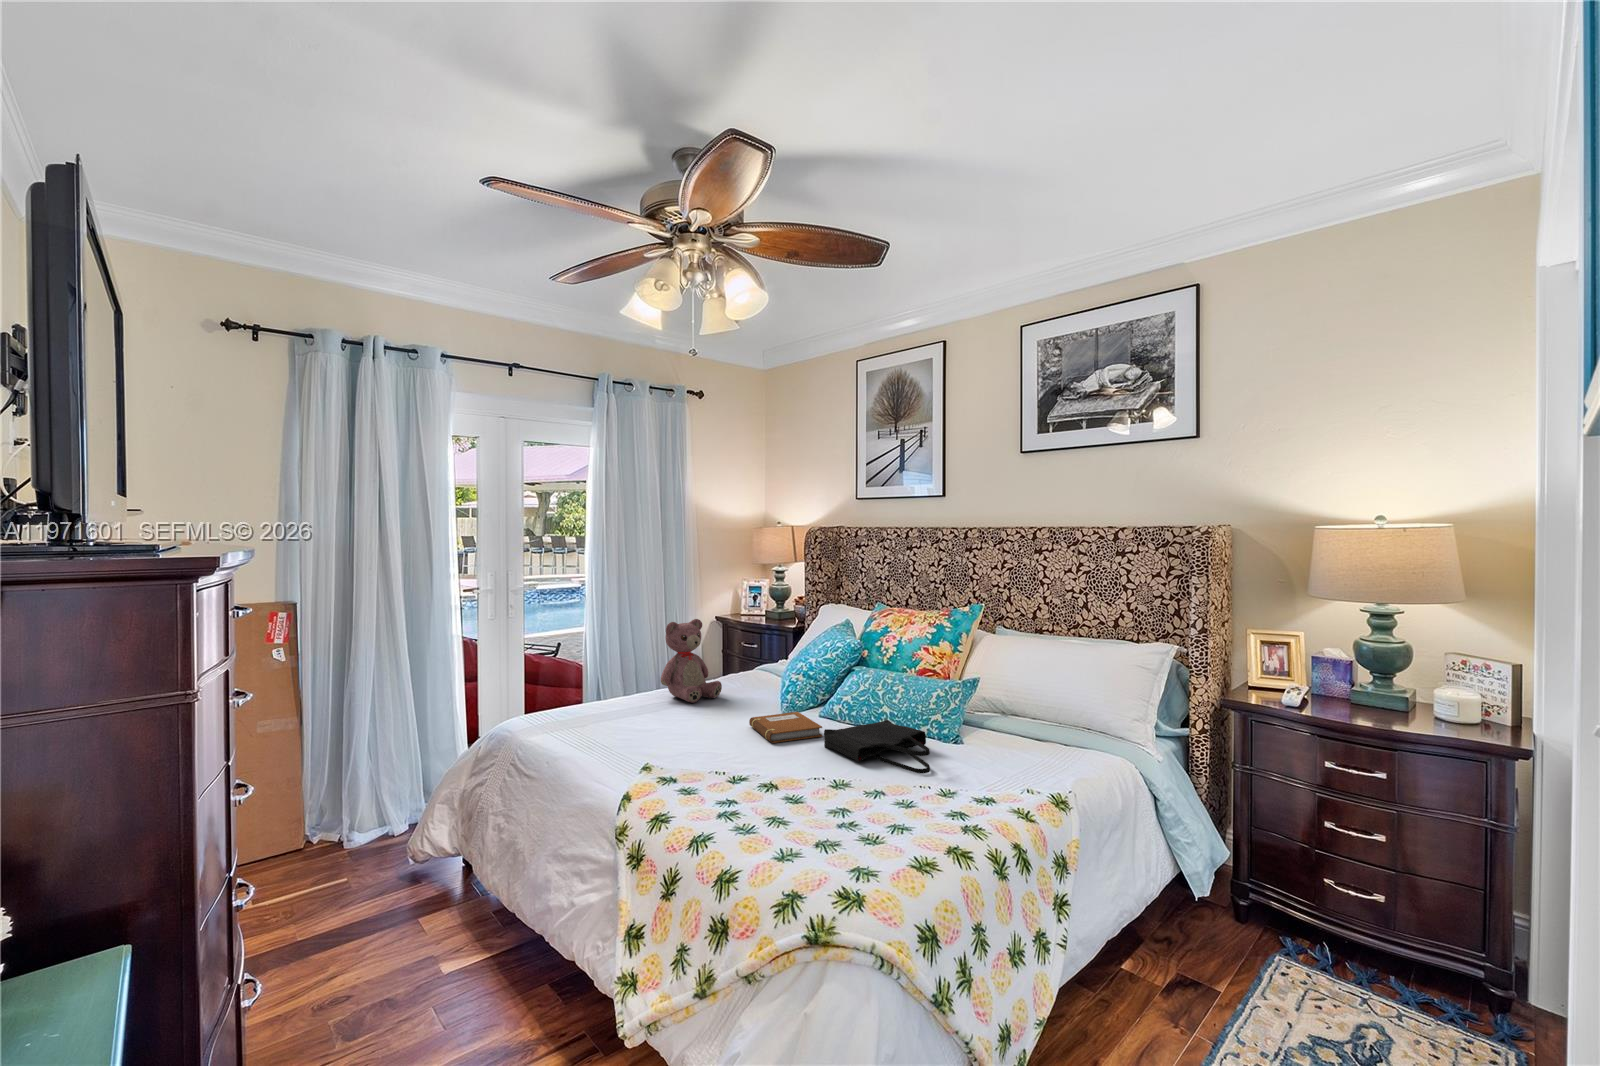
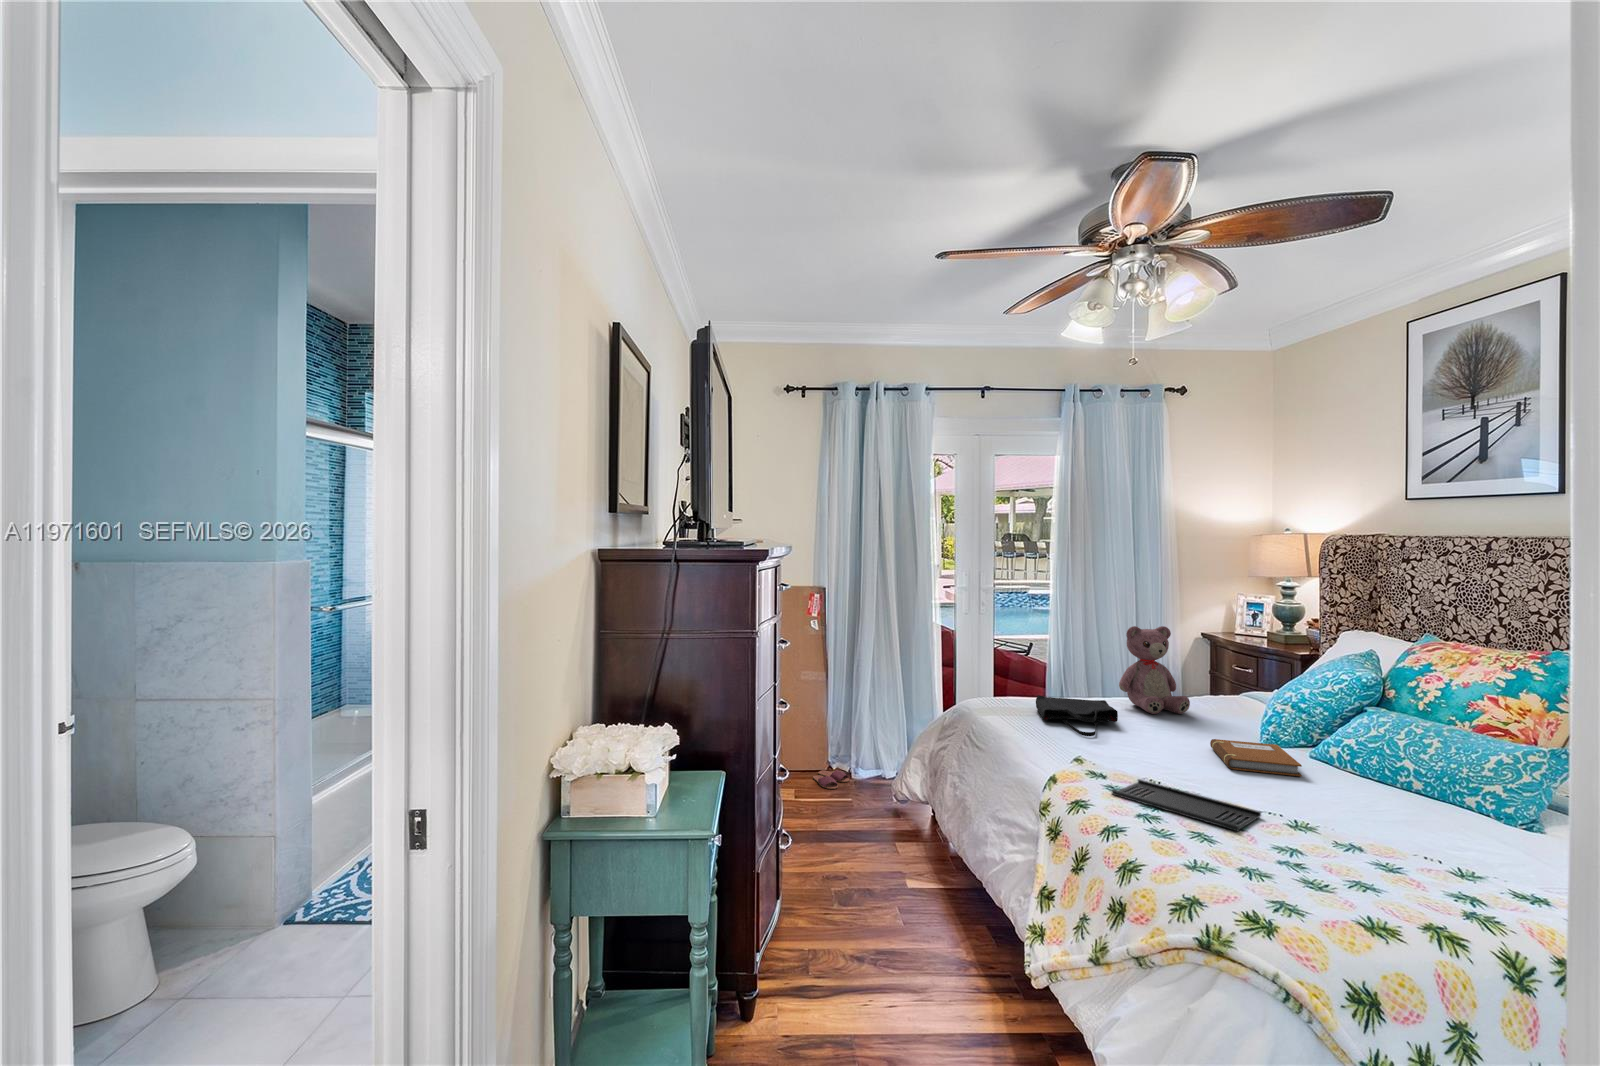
tote bag: present [824,720,930,774] -> present [1036,695,1118,736]
tray: none [686,775,812,805] -> present [1112,779,1261,831]
slippers: none [288,844,346,874] -> present [813,770,849,789]

